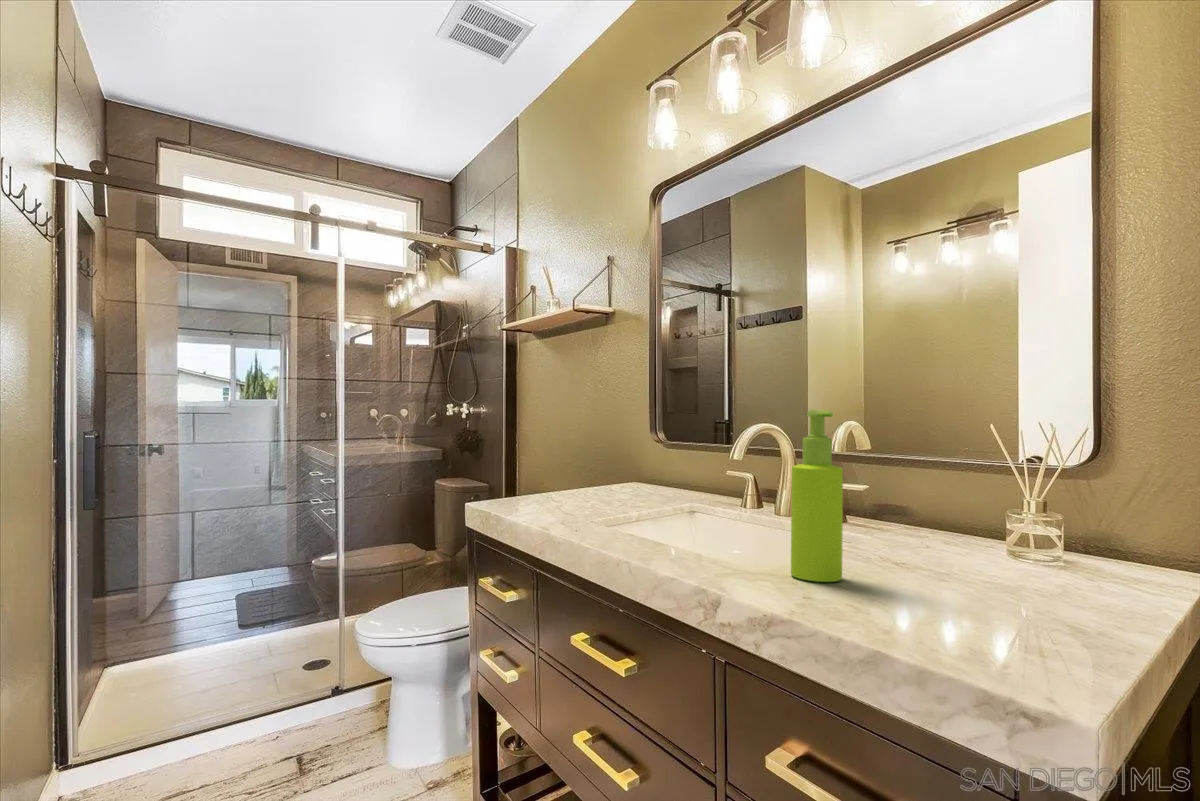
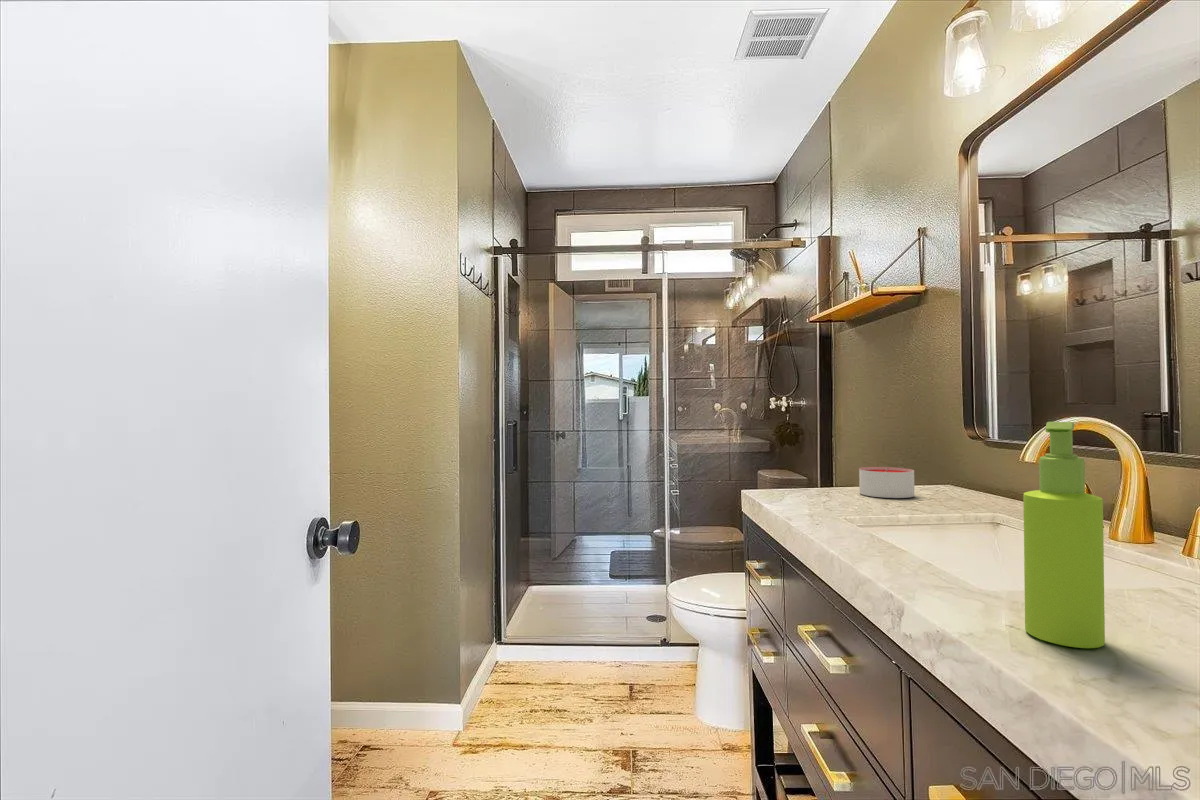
candle: none [571,469,618,497] -> present [859,467,914,498]

